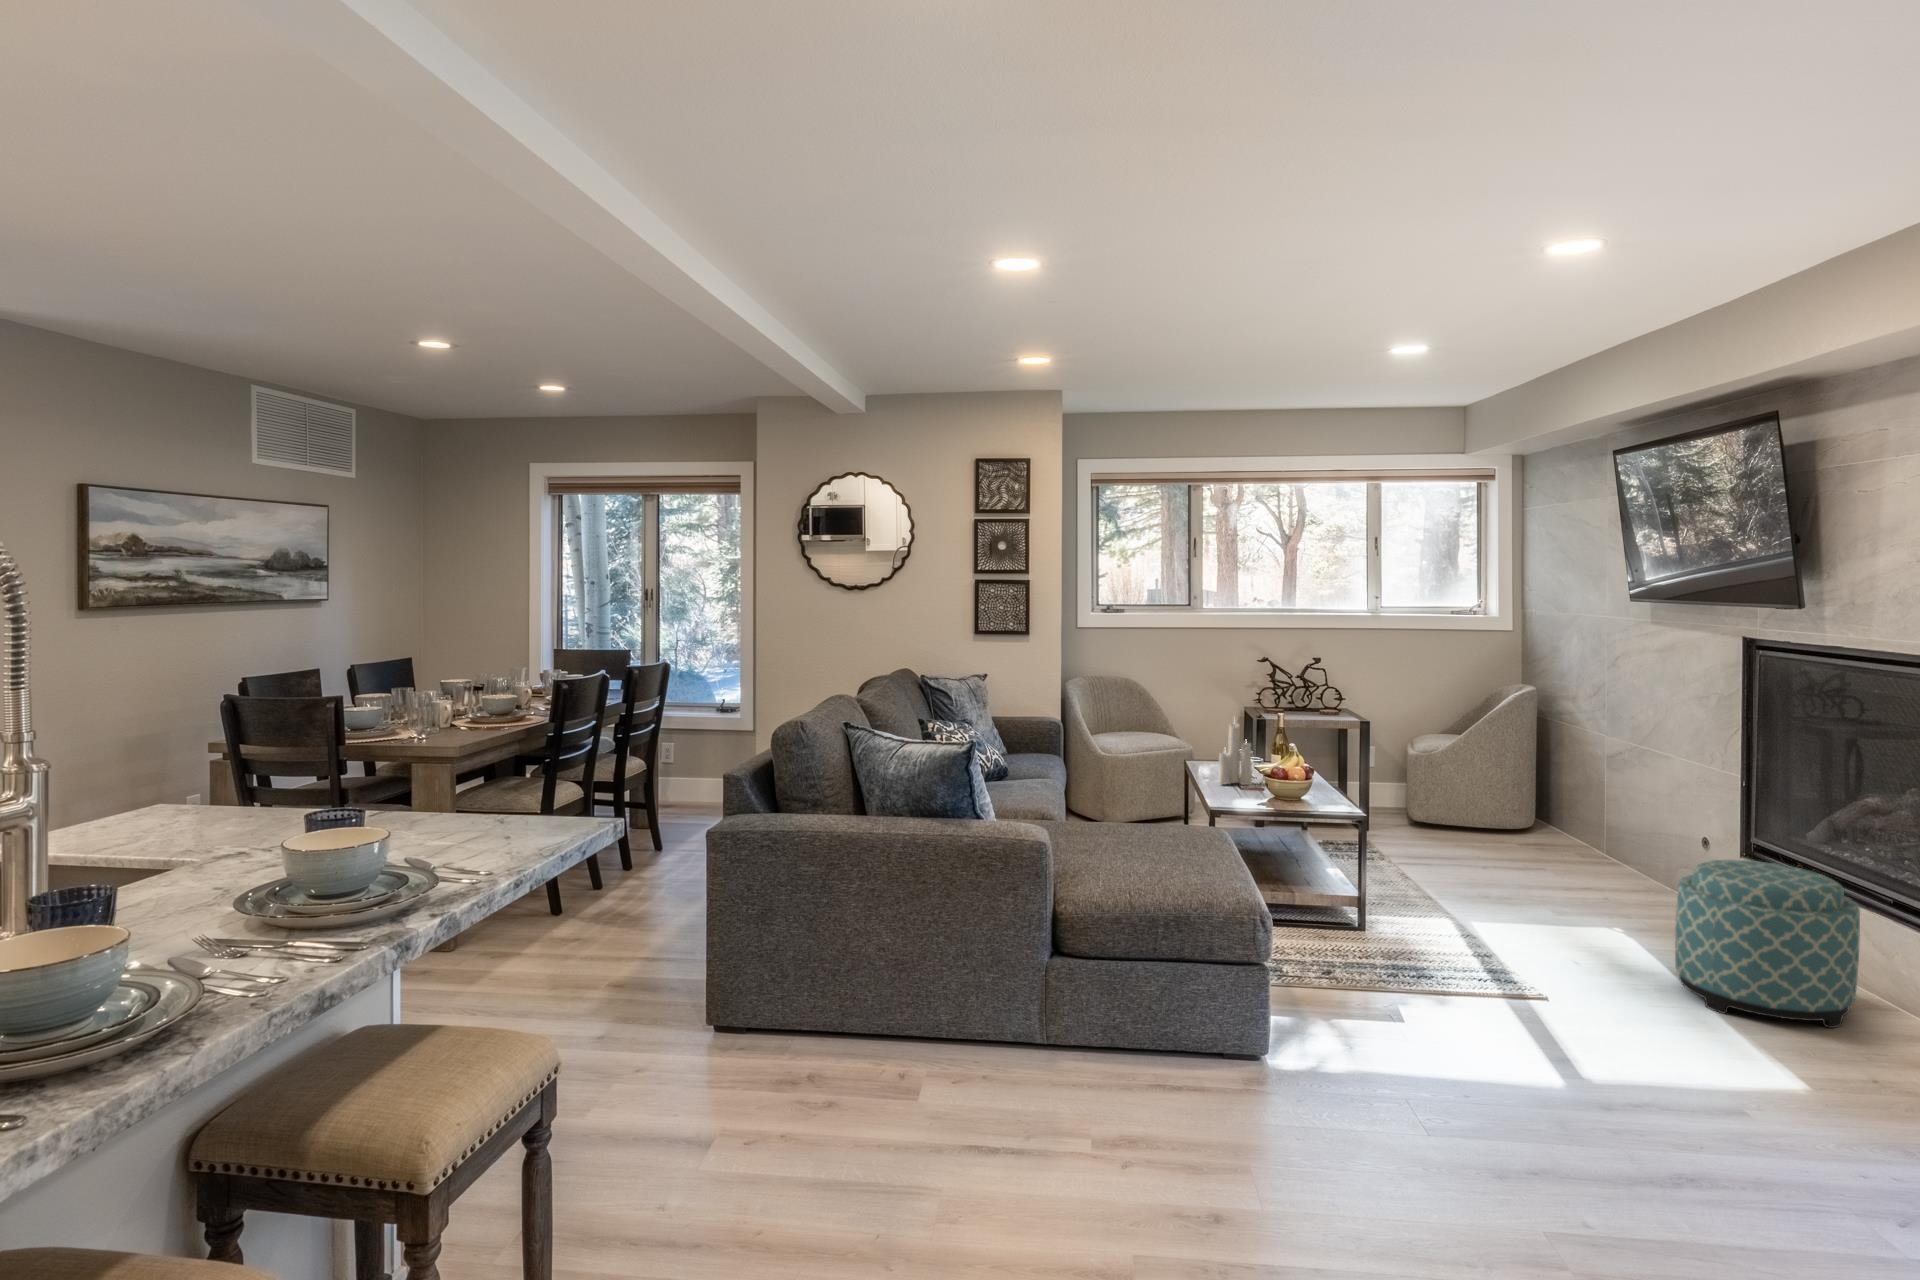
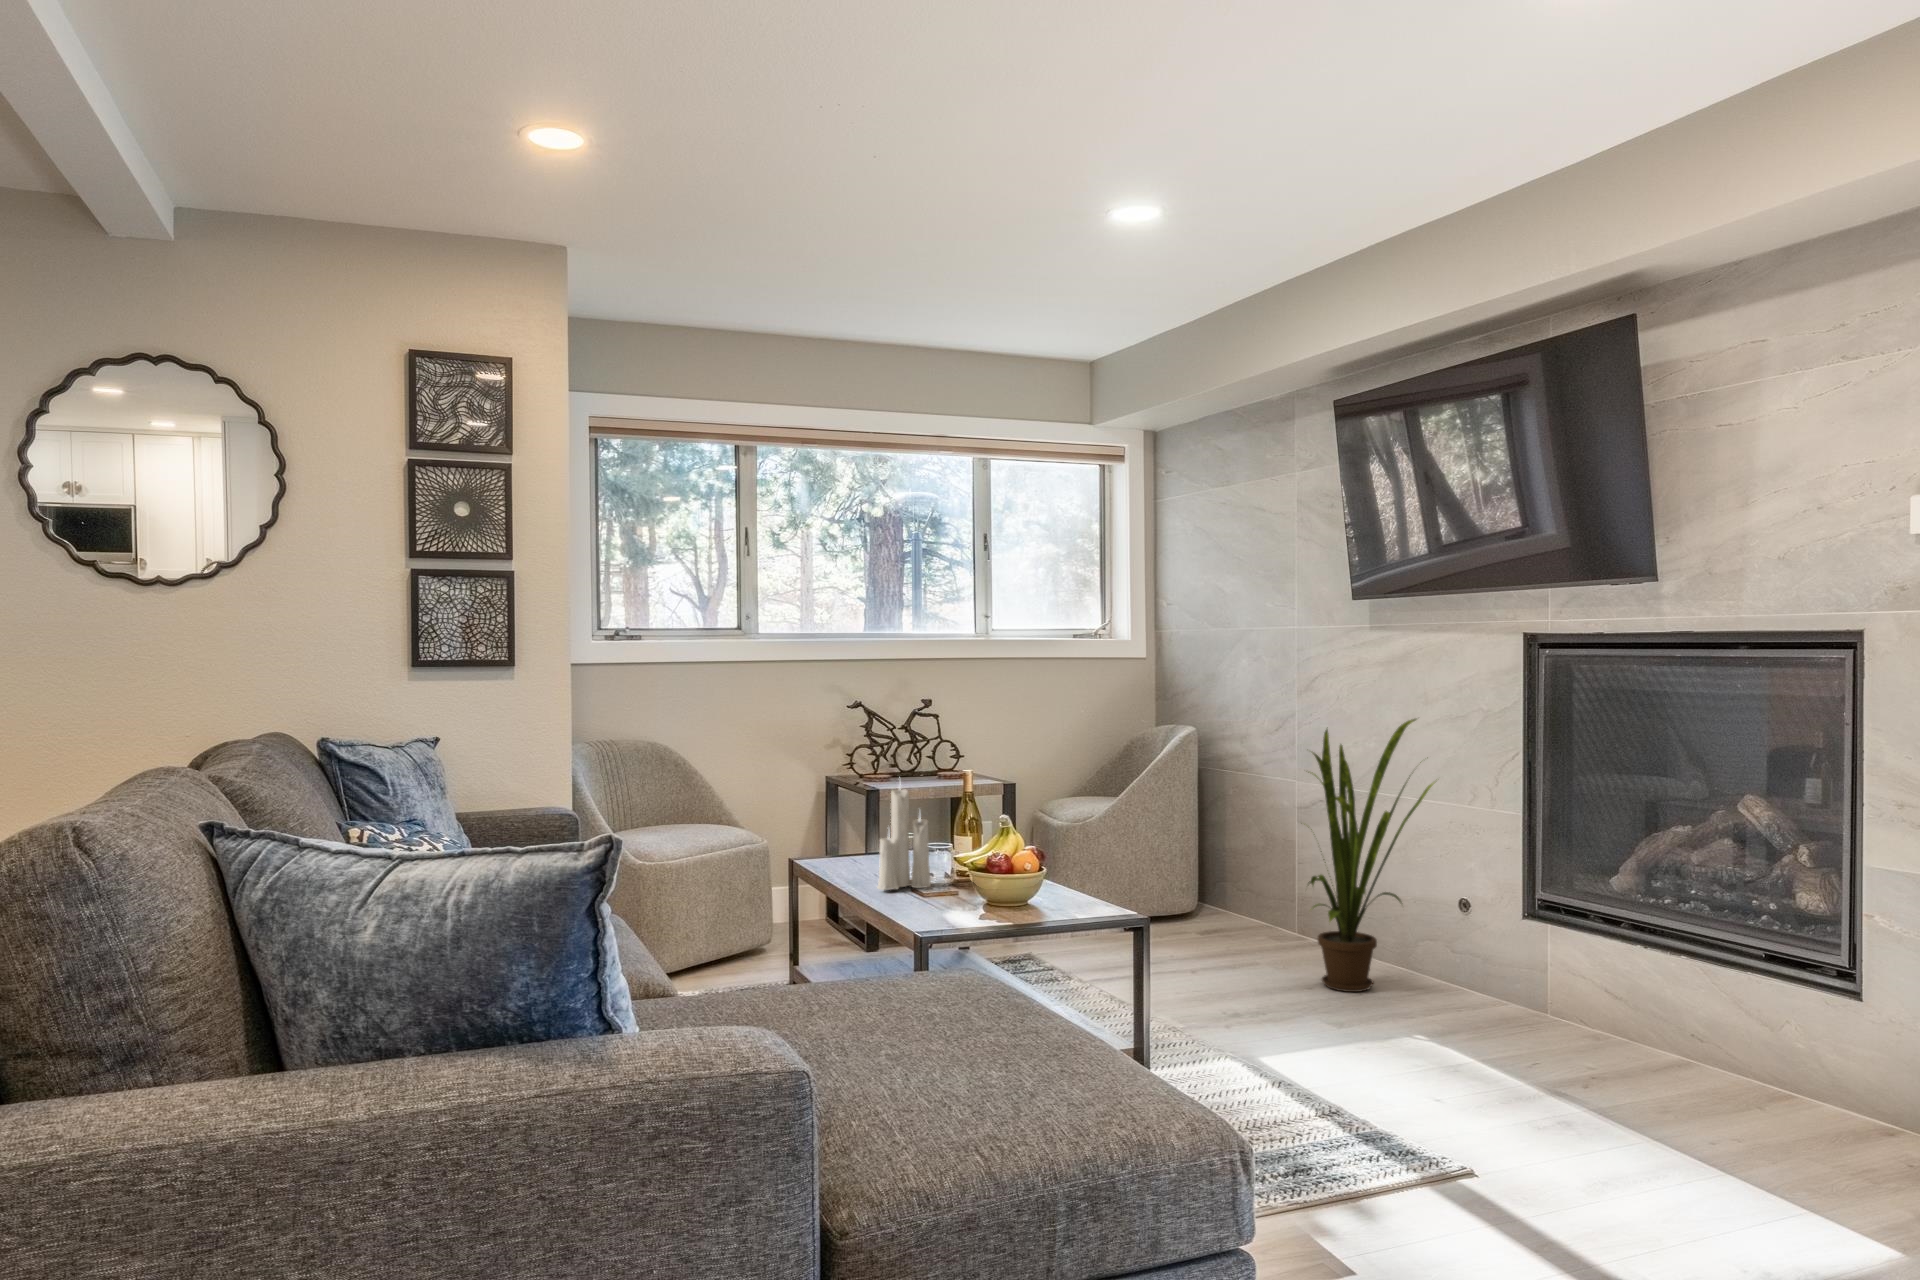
house plant: none [1559,697,1685,897] -> present [1308,719,1434,992]
ottoman: present [1675,860,1860,1028] -> none [1571,920,1803,1146]

